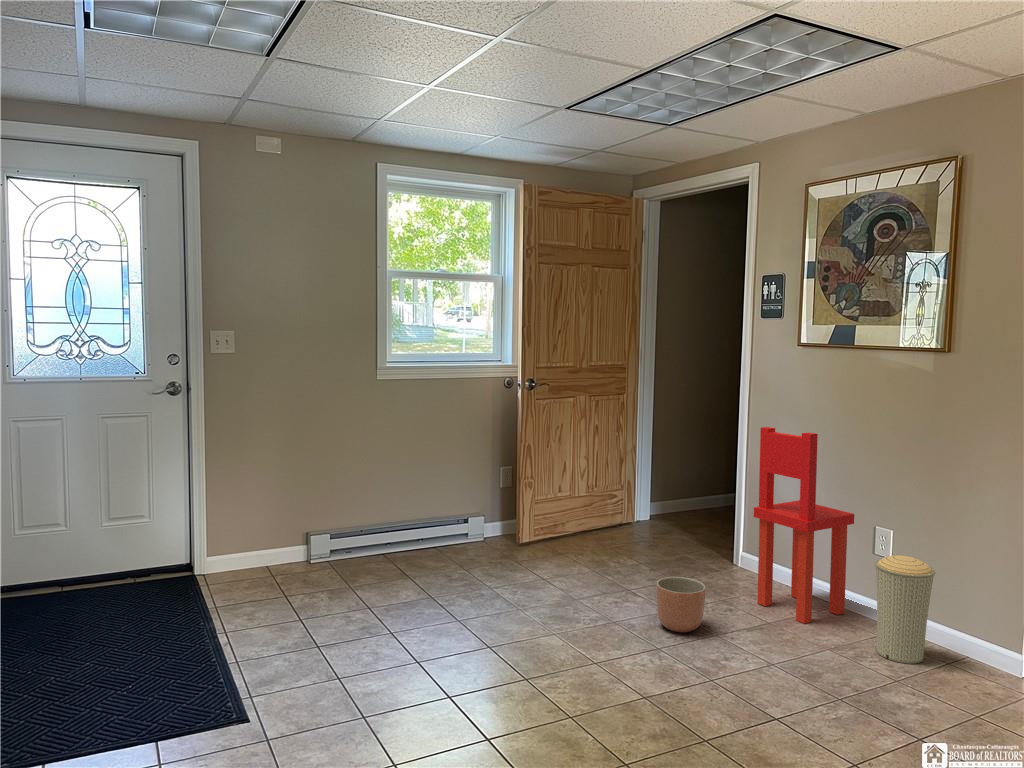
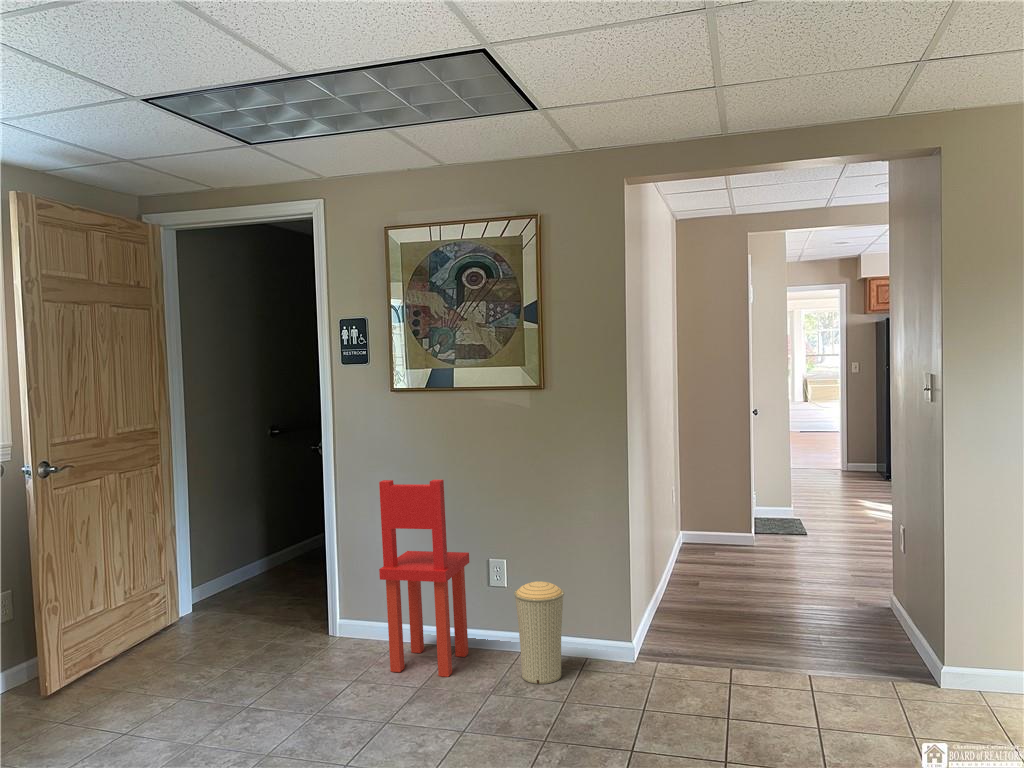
planter: present [656,577,706,632] -> none [314,668,371,737]

